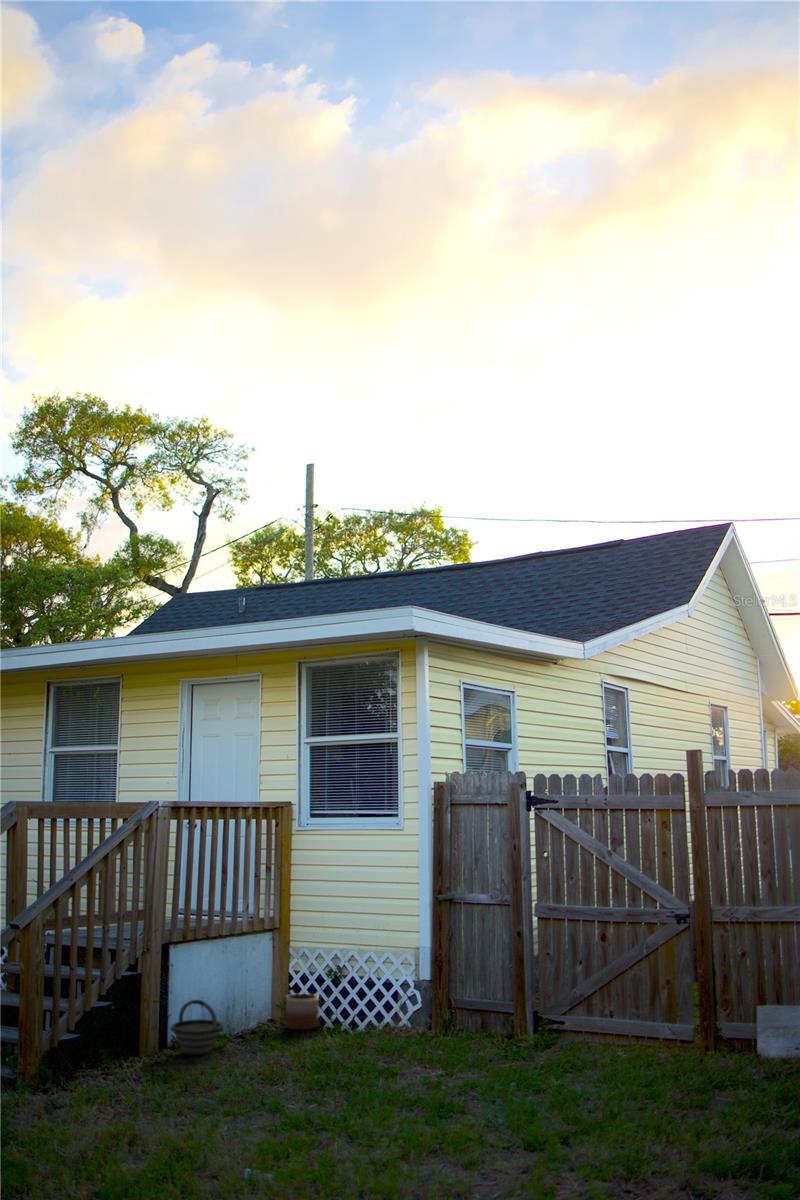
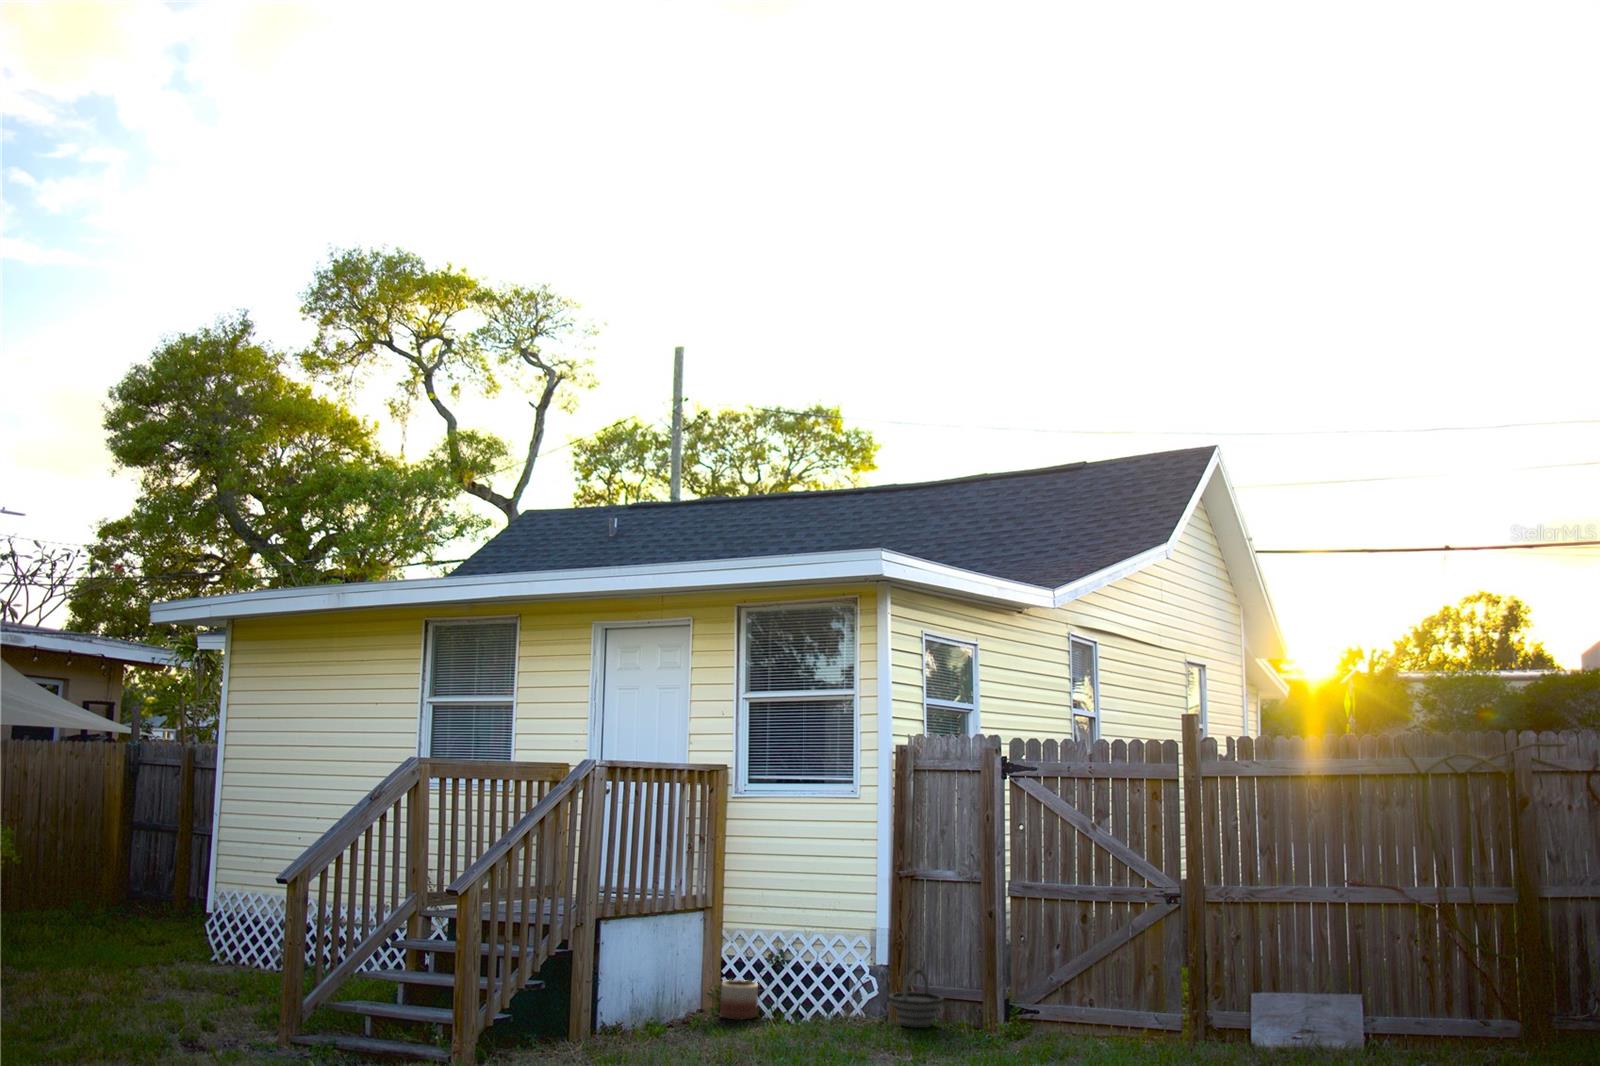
bucket: present [172,1000,223,1055] -> present [889,969,944,1028]

